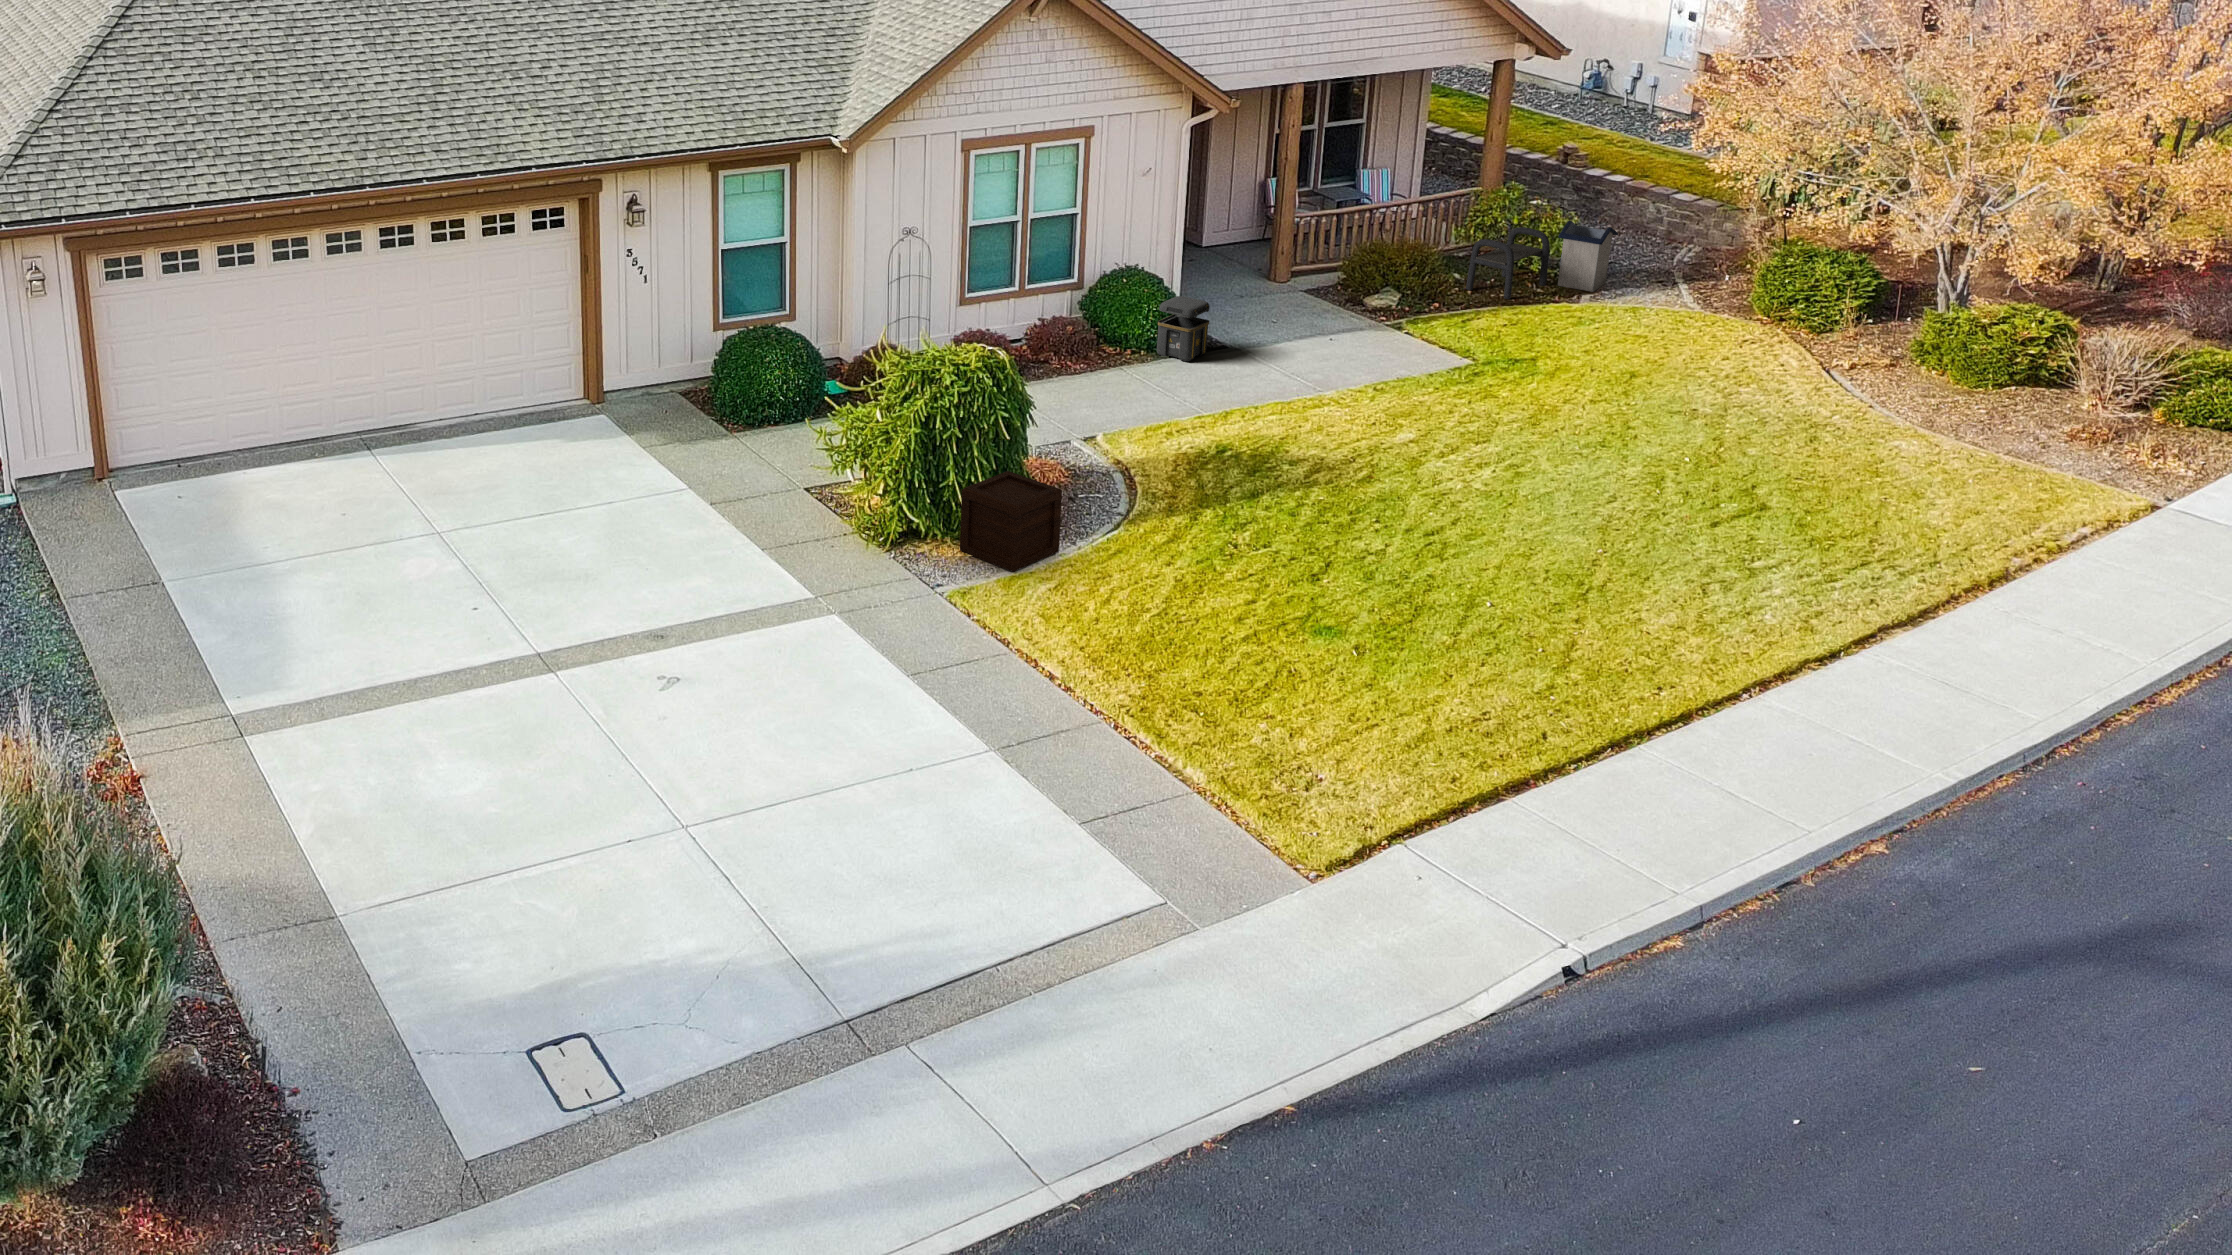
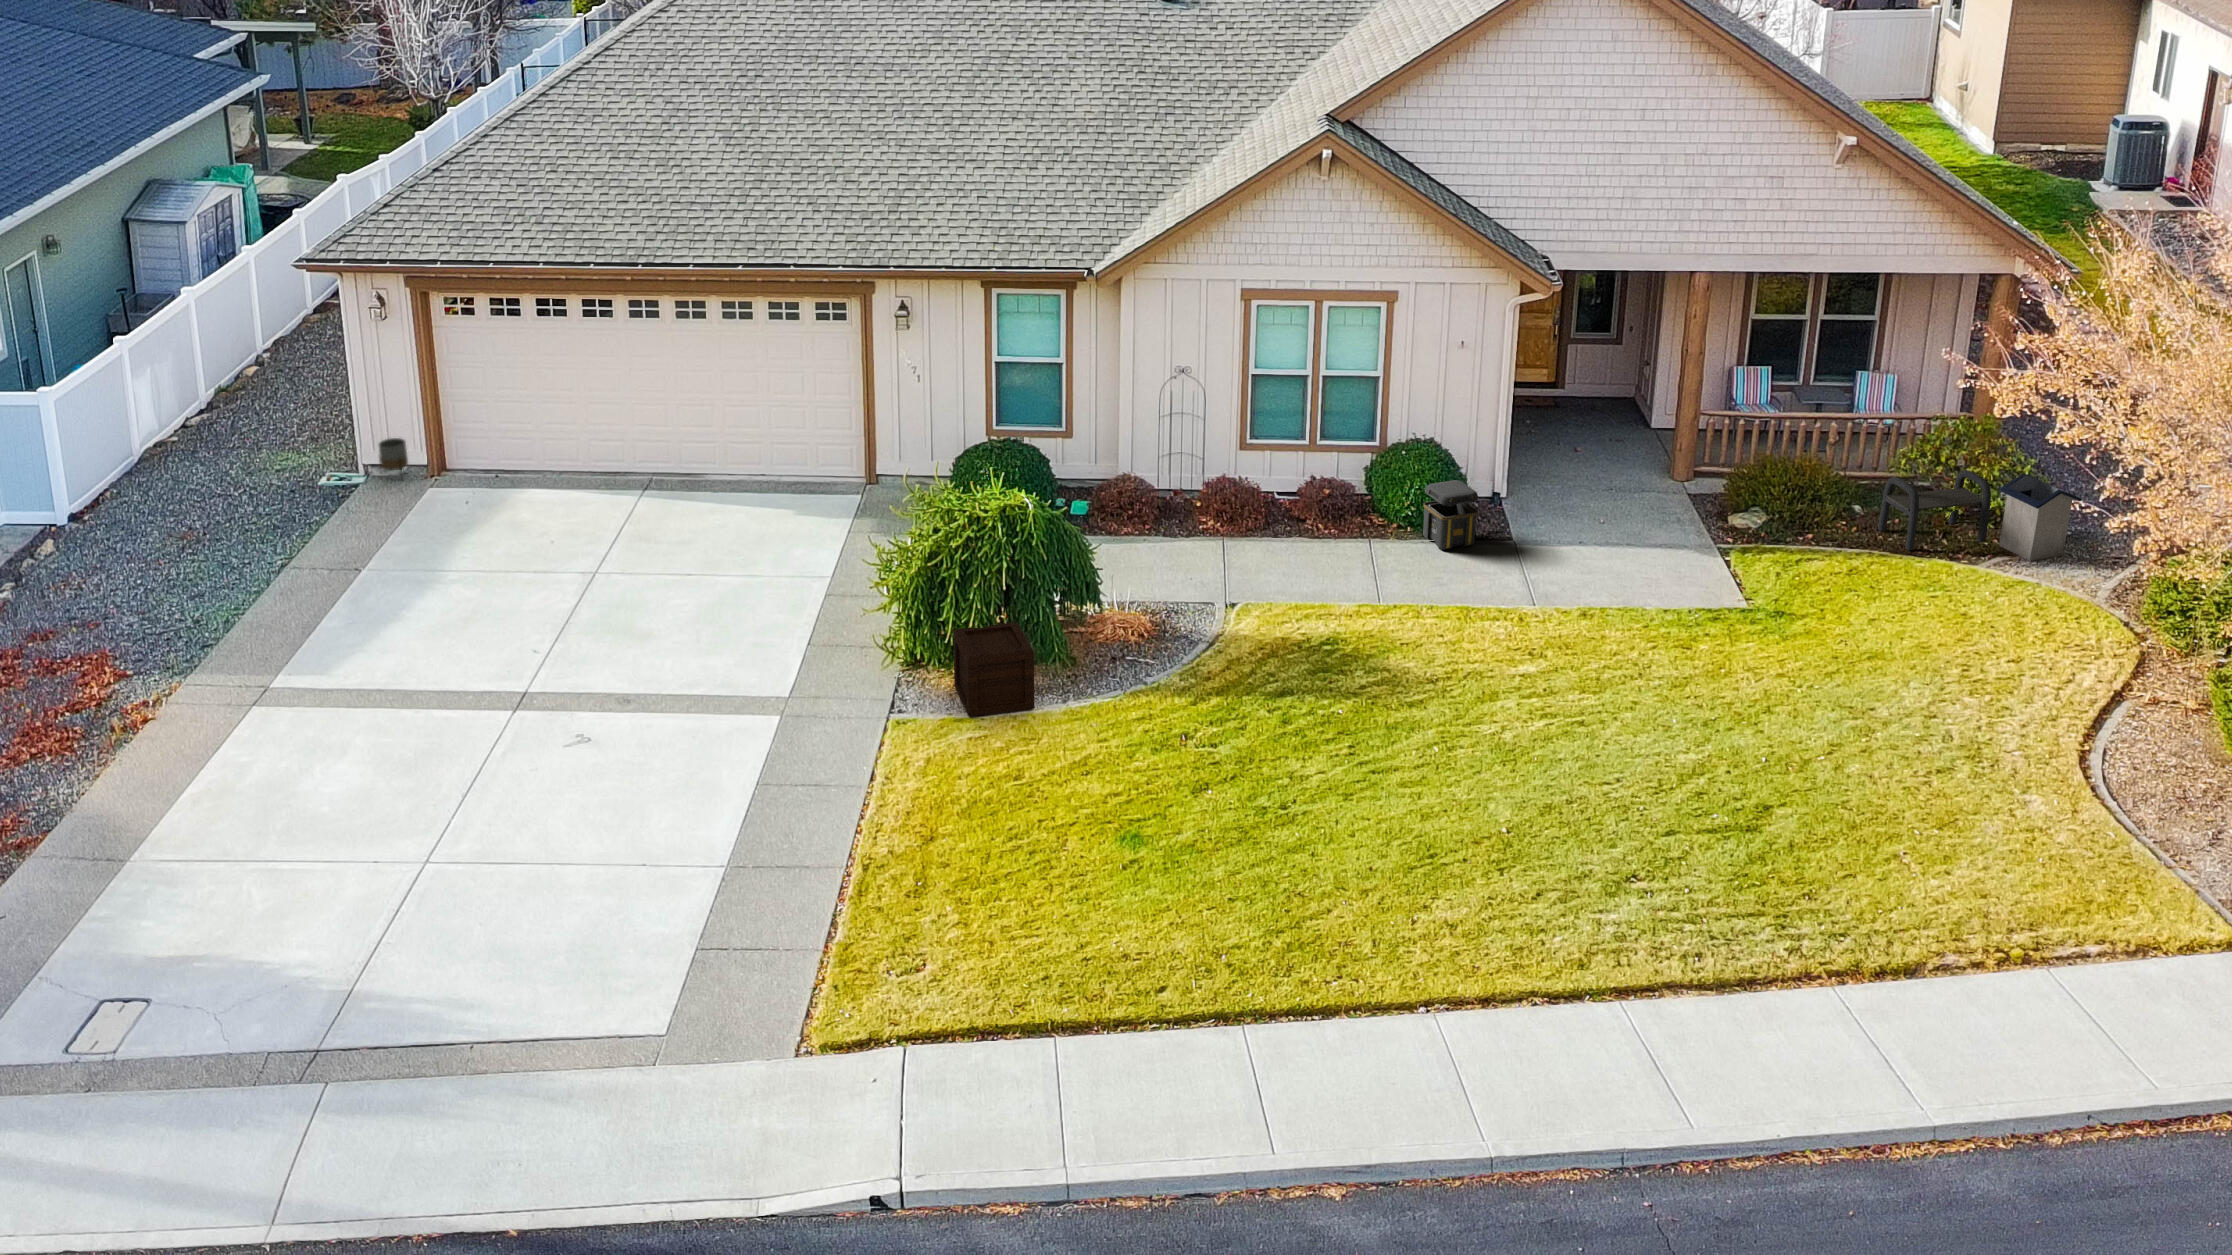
planter: none [31,446,68,499] -> present [379,438,408,470]

